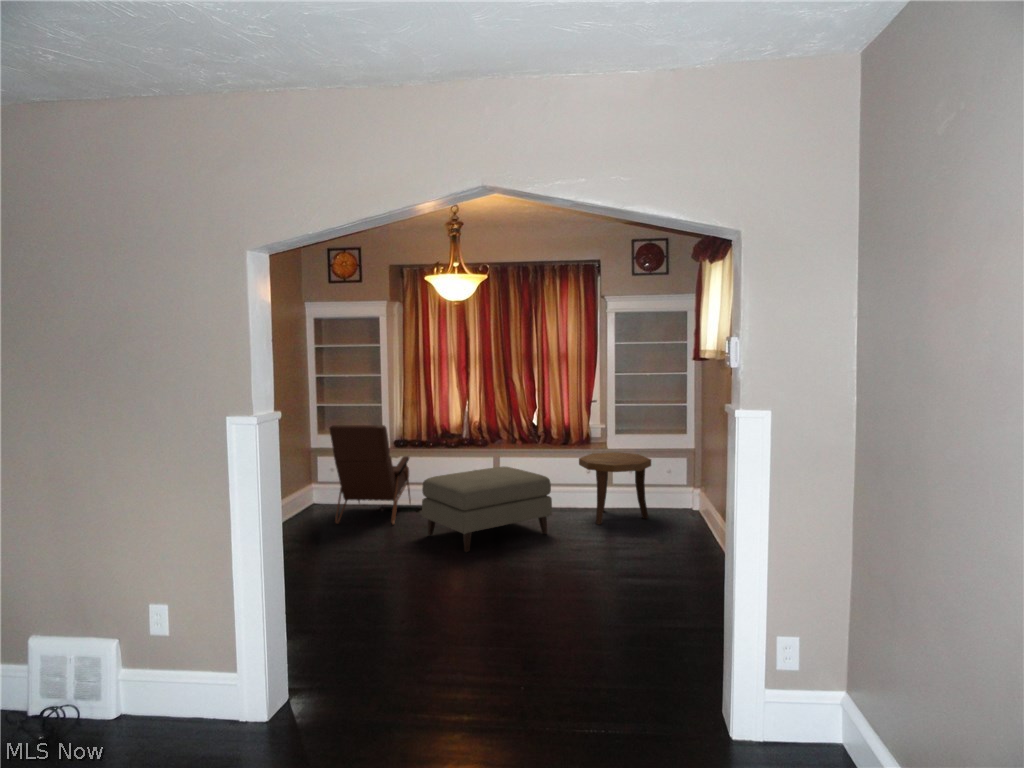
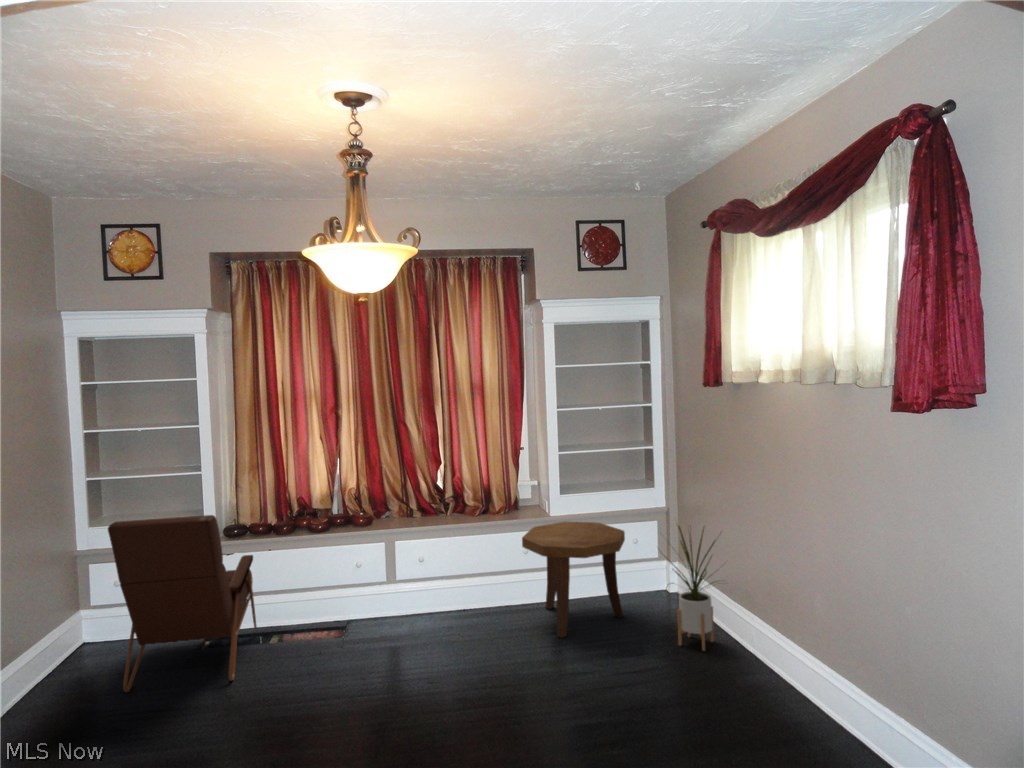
house plant: none [664,449,710,538] -> present [662,526,717,651]
ottoman: present [422,466,552,552] -> none [287,562,502,737]

